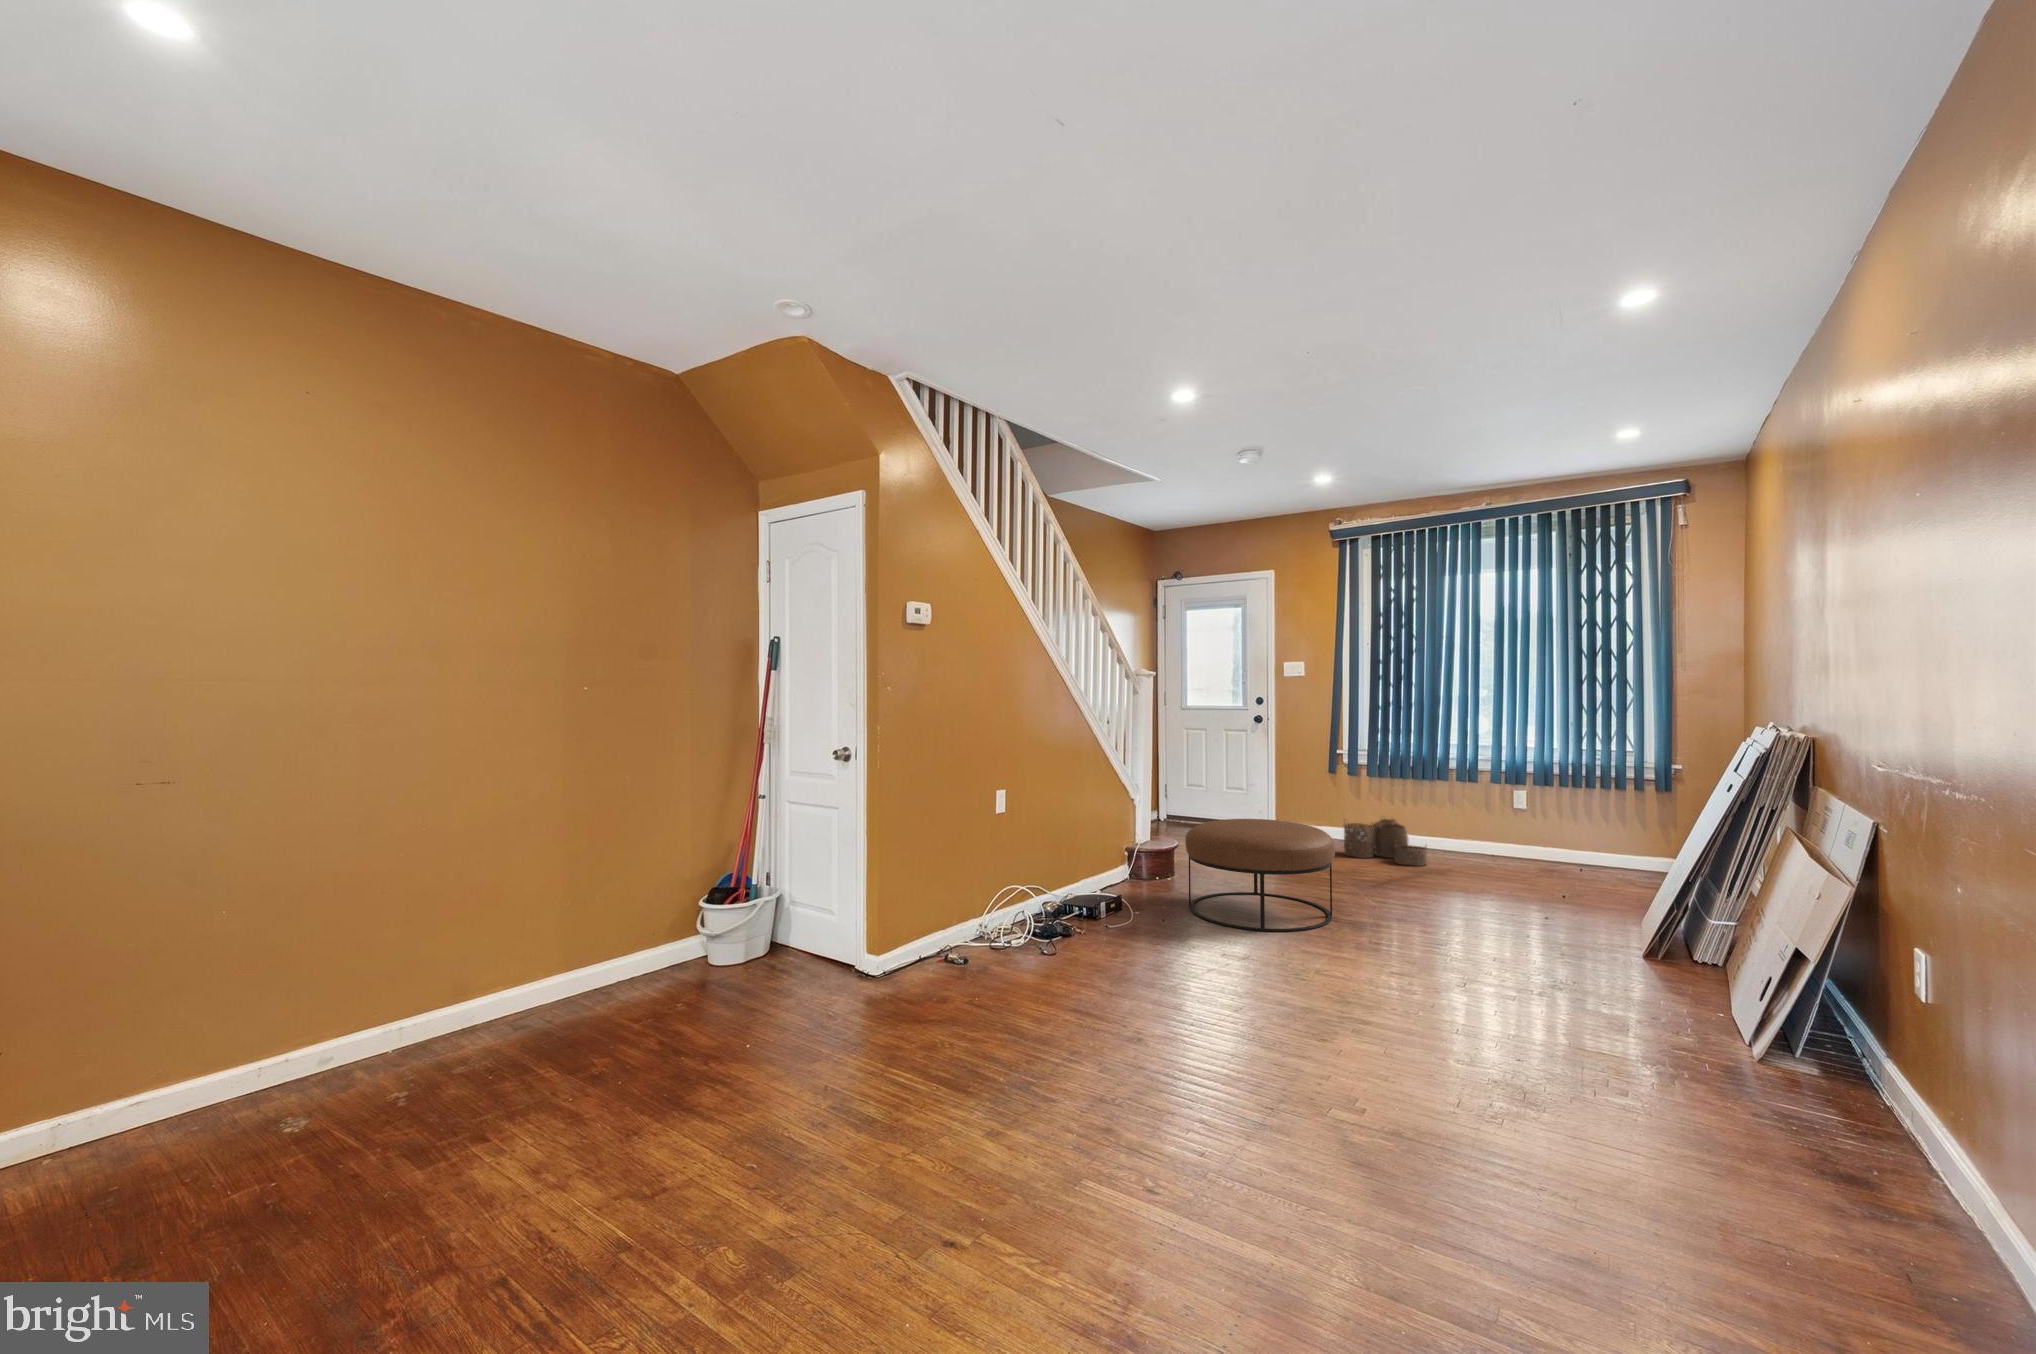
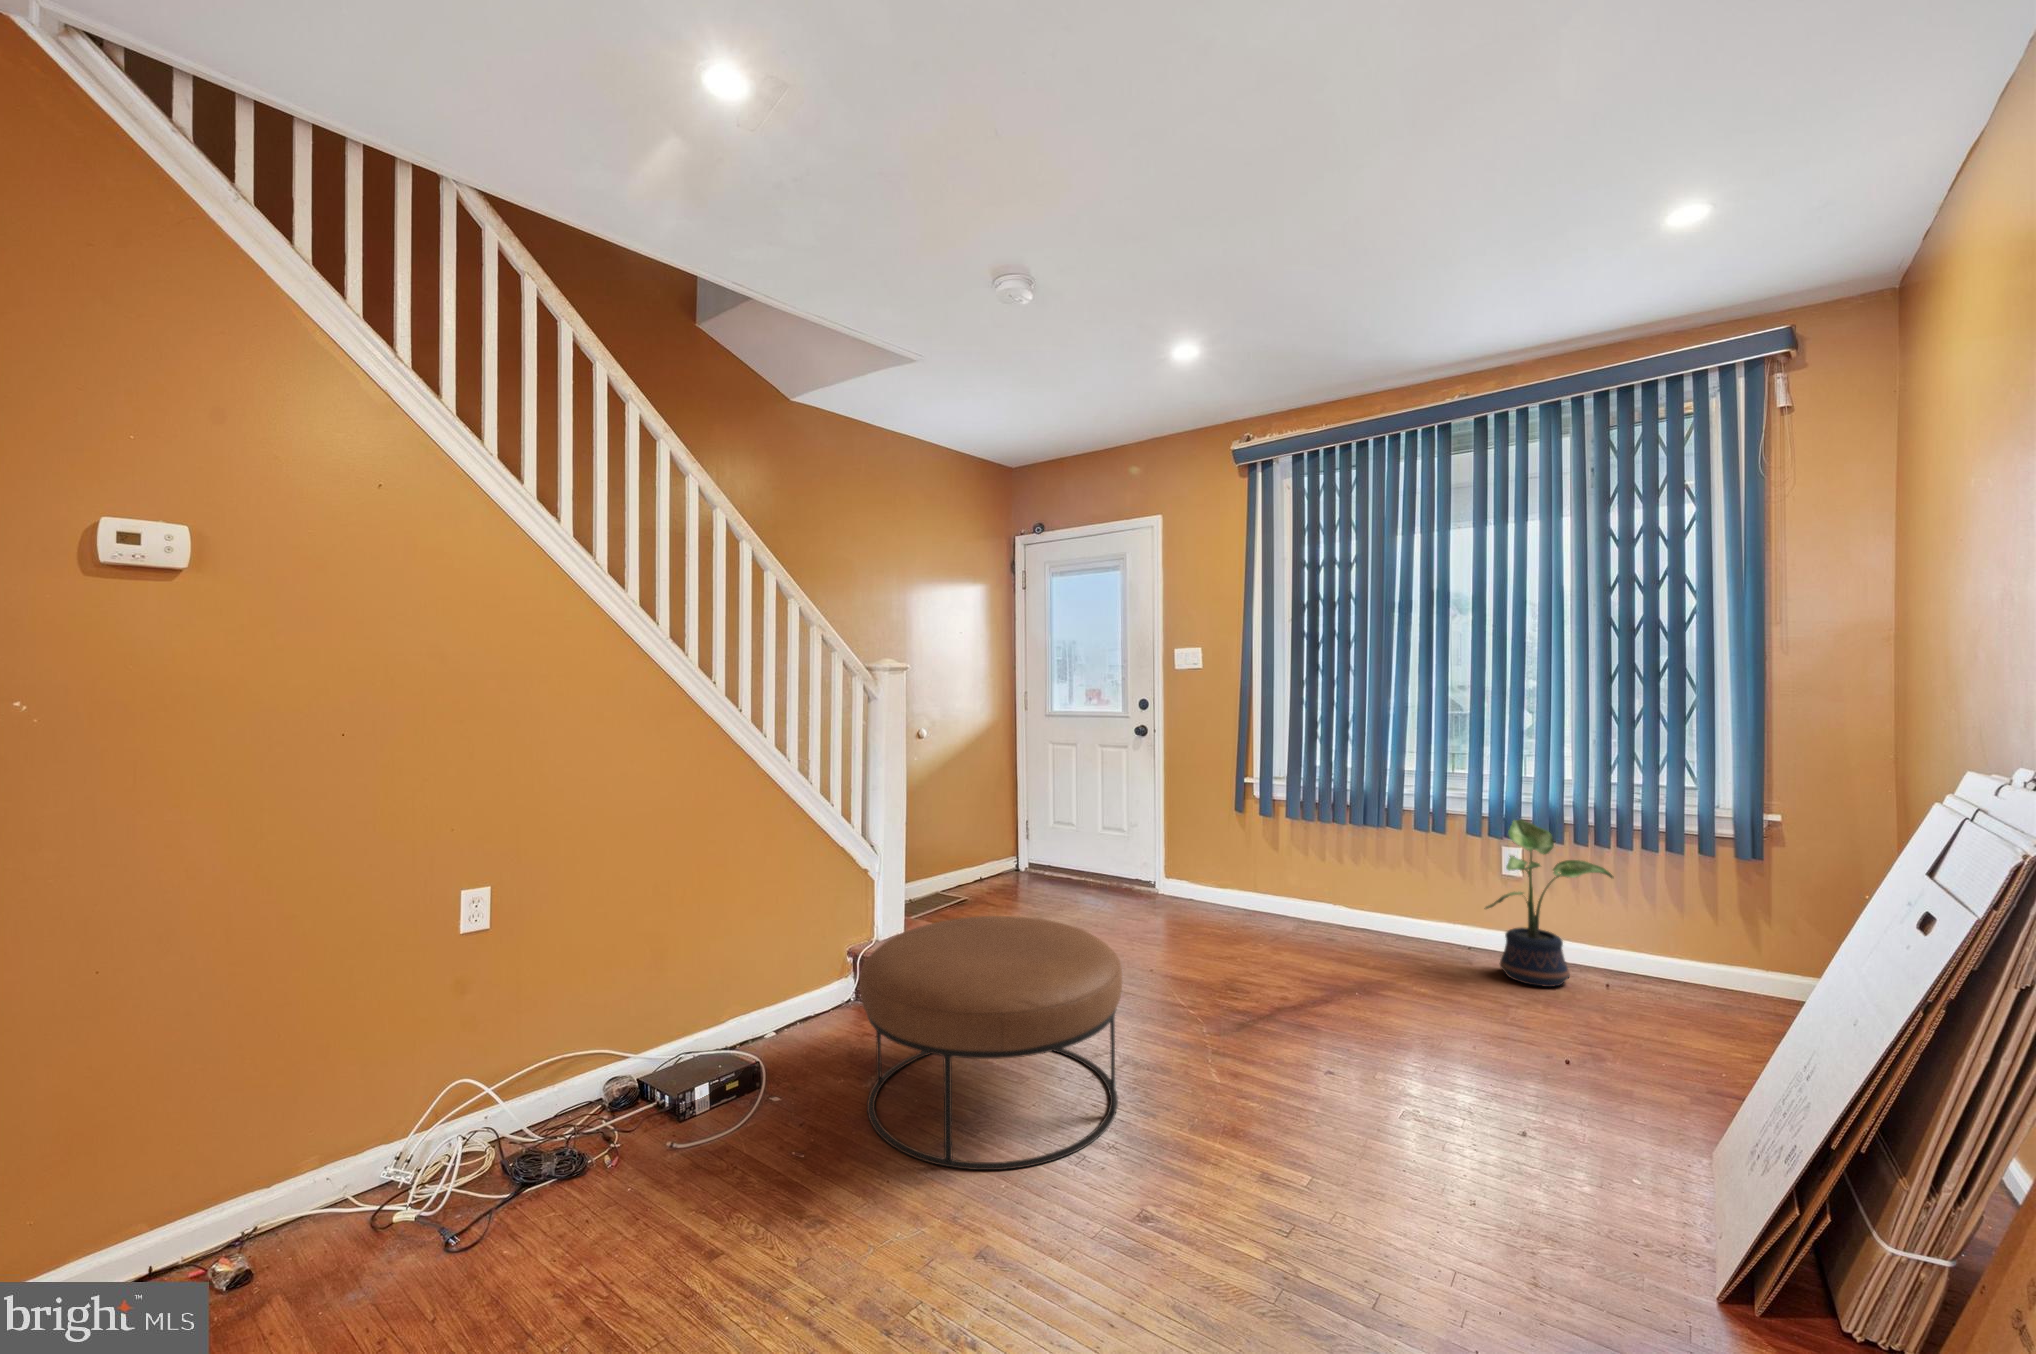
potted plant: none [1507,772,1585,871] -> present [1484,820,1613,987]
woven basket: present [1344,819,1427,866] -> none [1235,879,1356,971]

